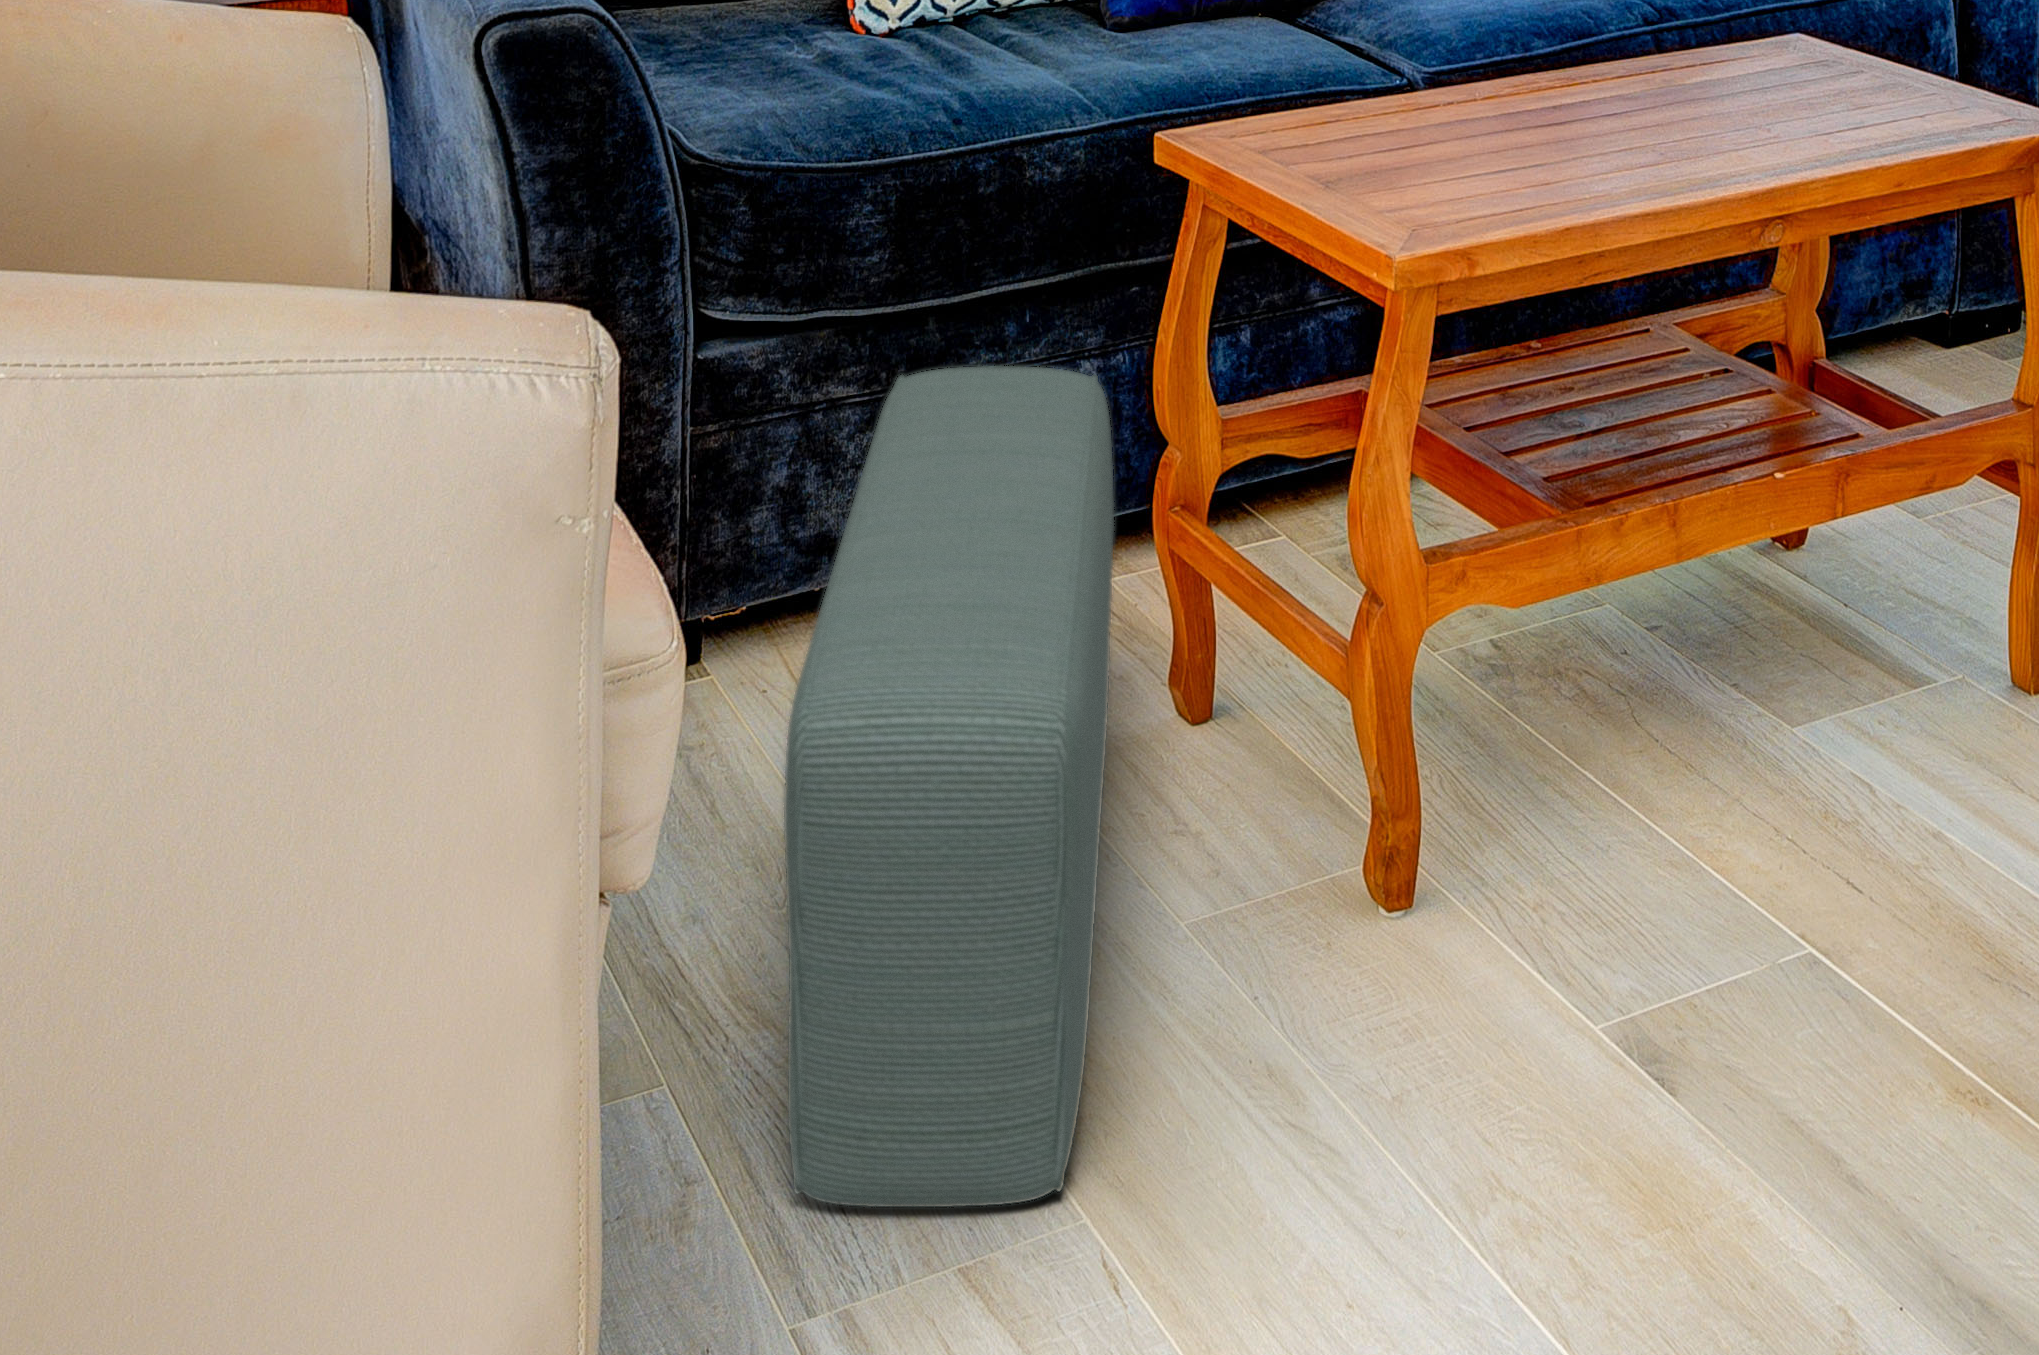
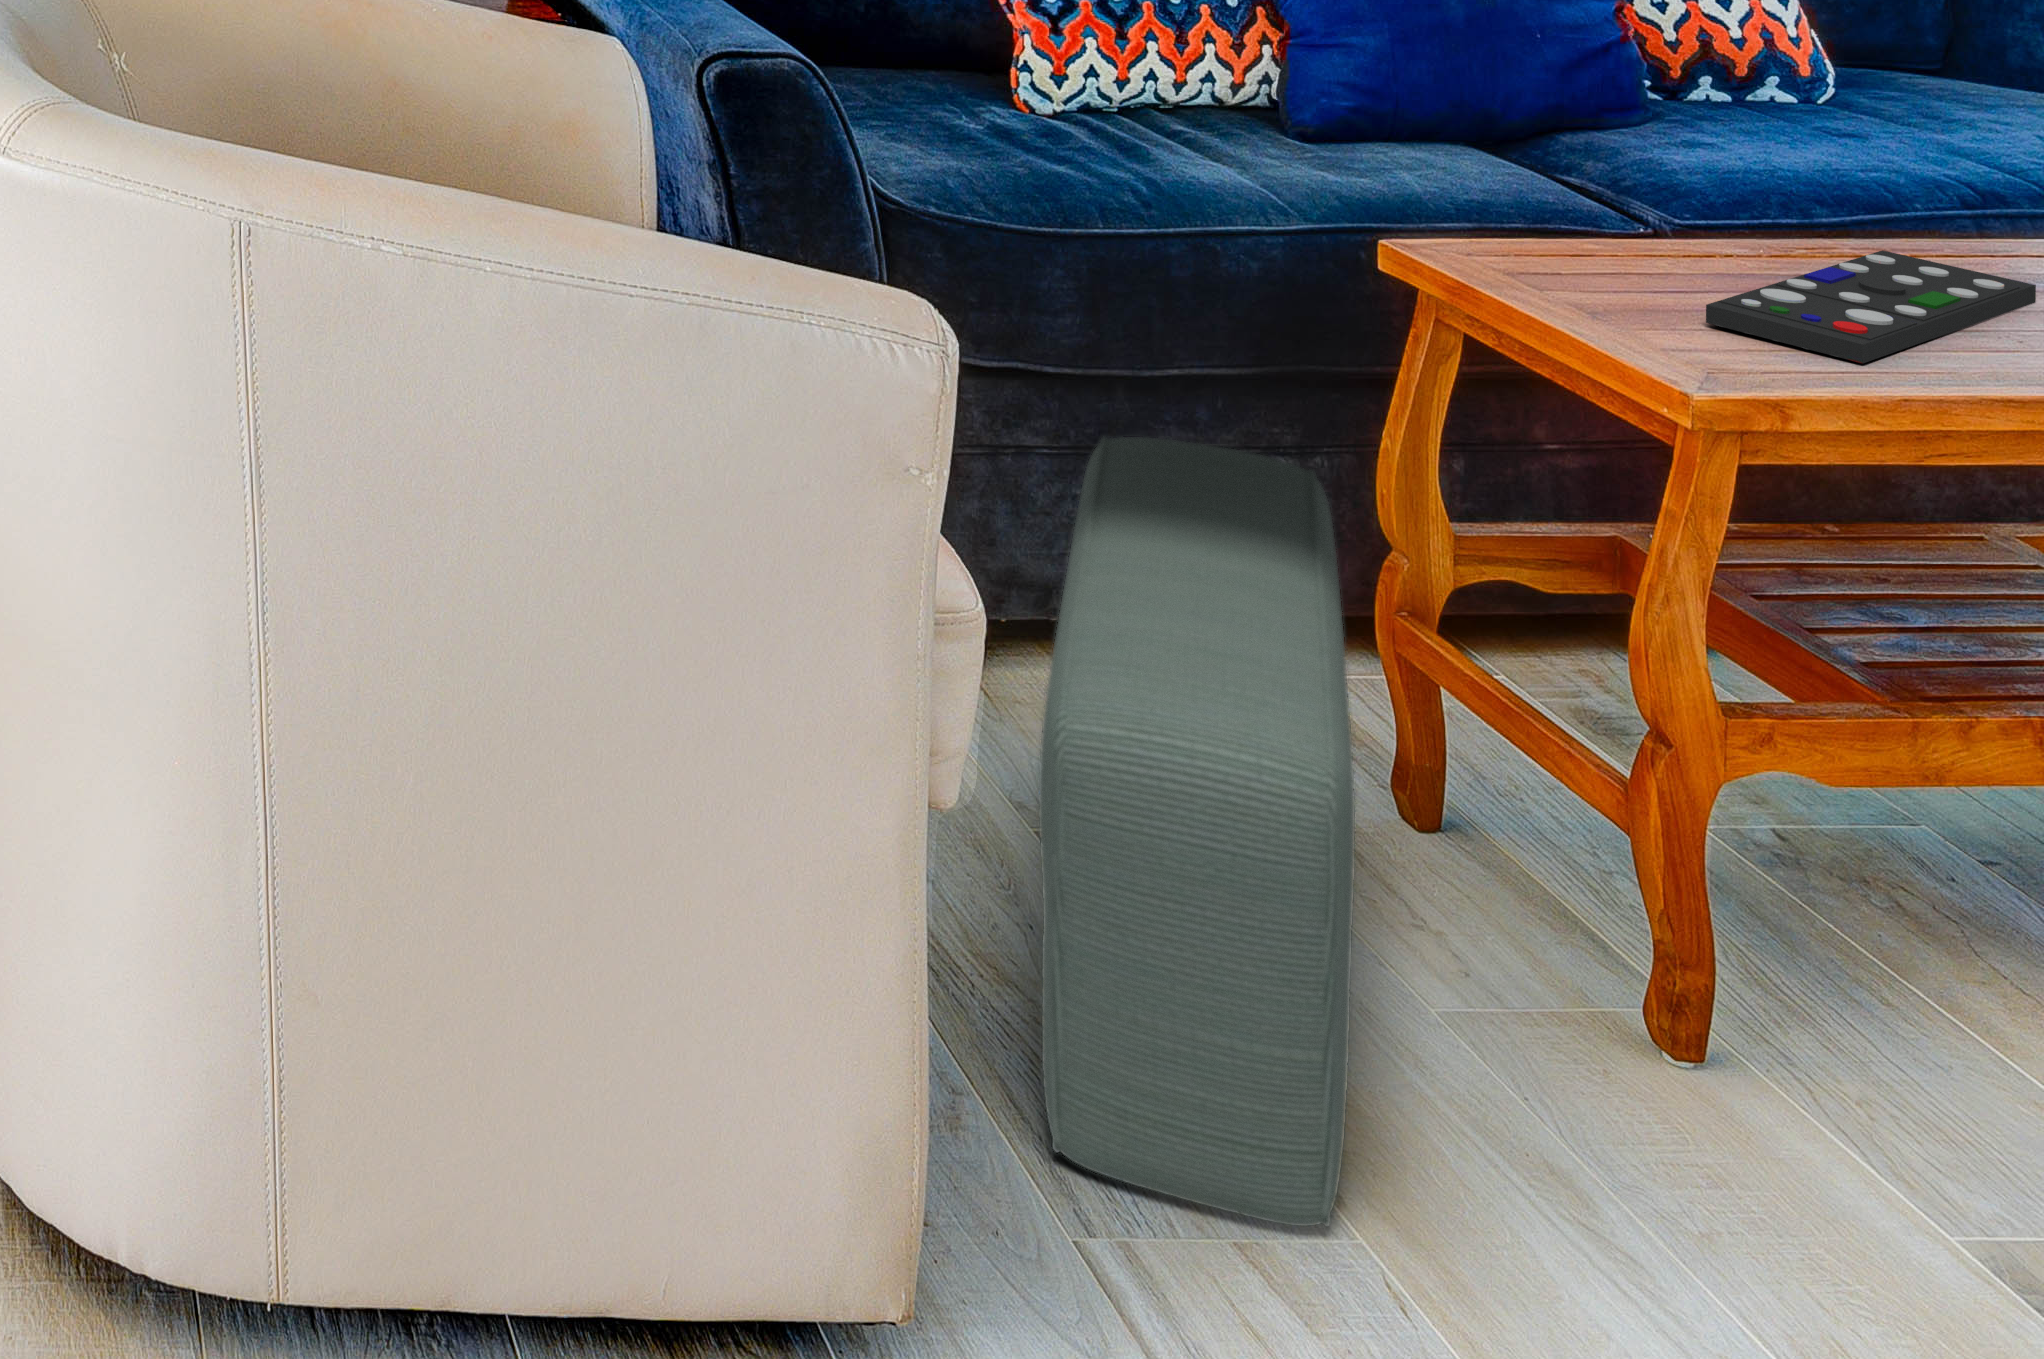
remote control: none [1424,81,1682,197] -> present [1706,250,2036,363]

